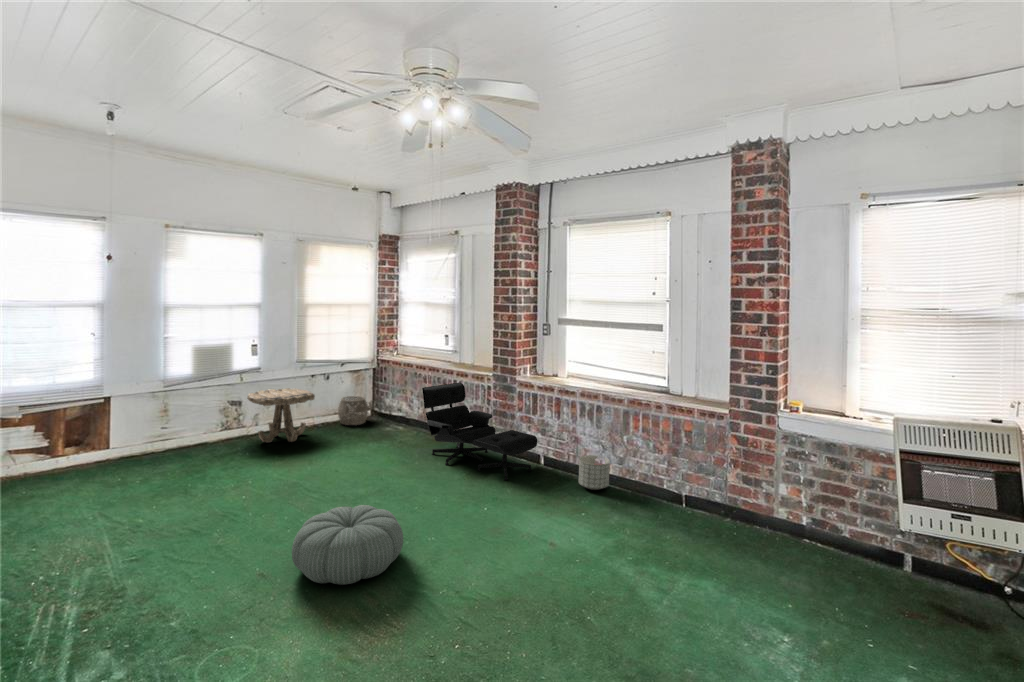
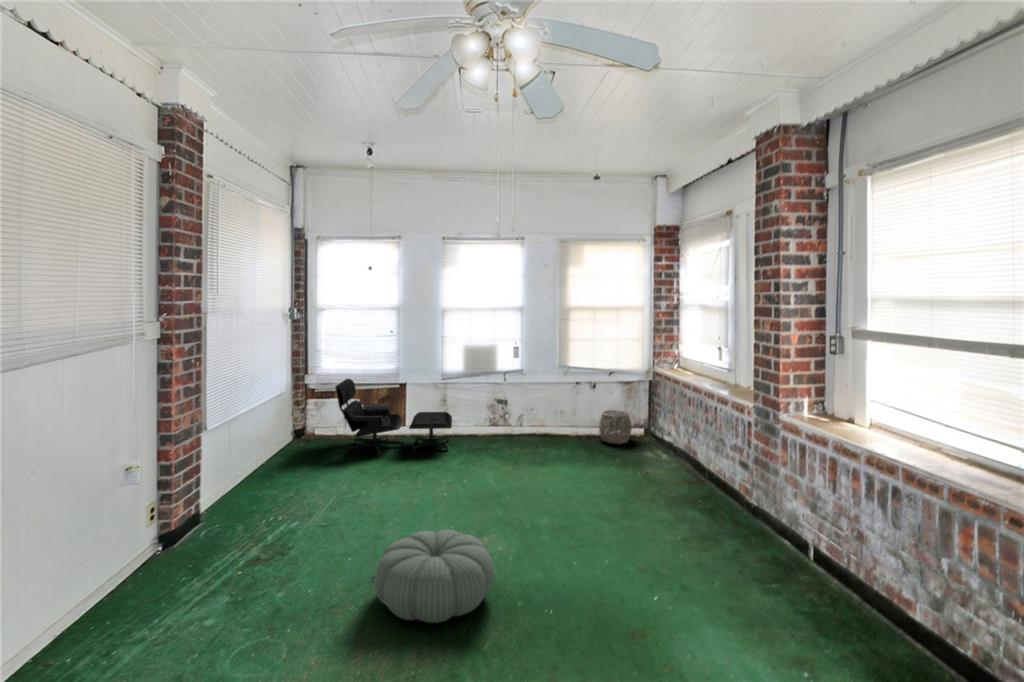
lounge chair: present [422,383,537,480] -> present [335,379,452,455]
side table: present [247,388,315,442] -> none [506,393,563,449]
planter: present [579,455,610,490] -> none [836,568,904,641]

